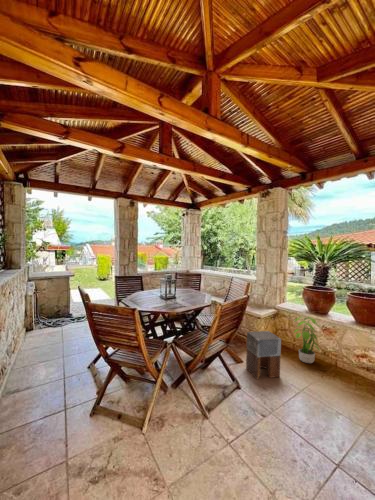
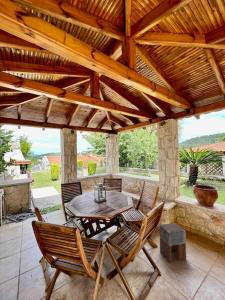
potted plant: present [294,317,320,363] -> none [189,208,212,244]

